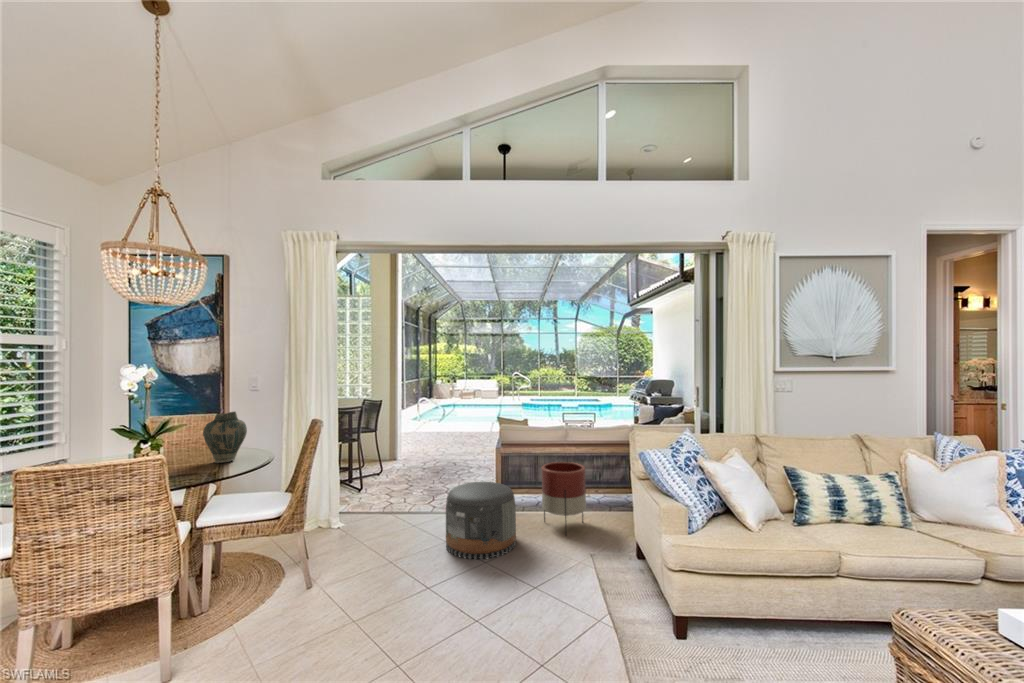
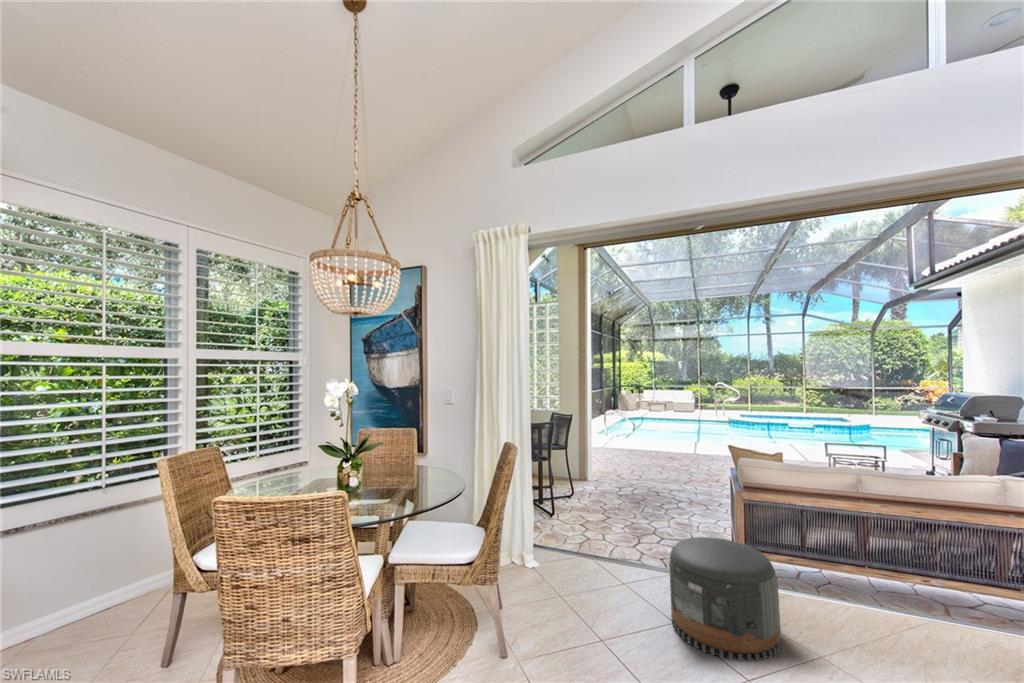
vase: present [203,412,247,463] -> none [398,430,438,486]
planter: present [542,462,586,534] -> none [811,521,900,646]

